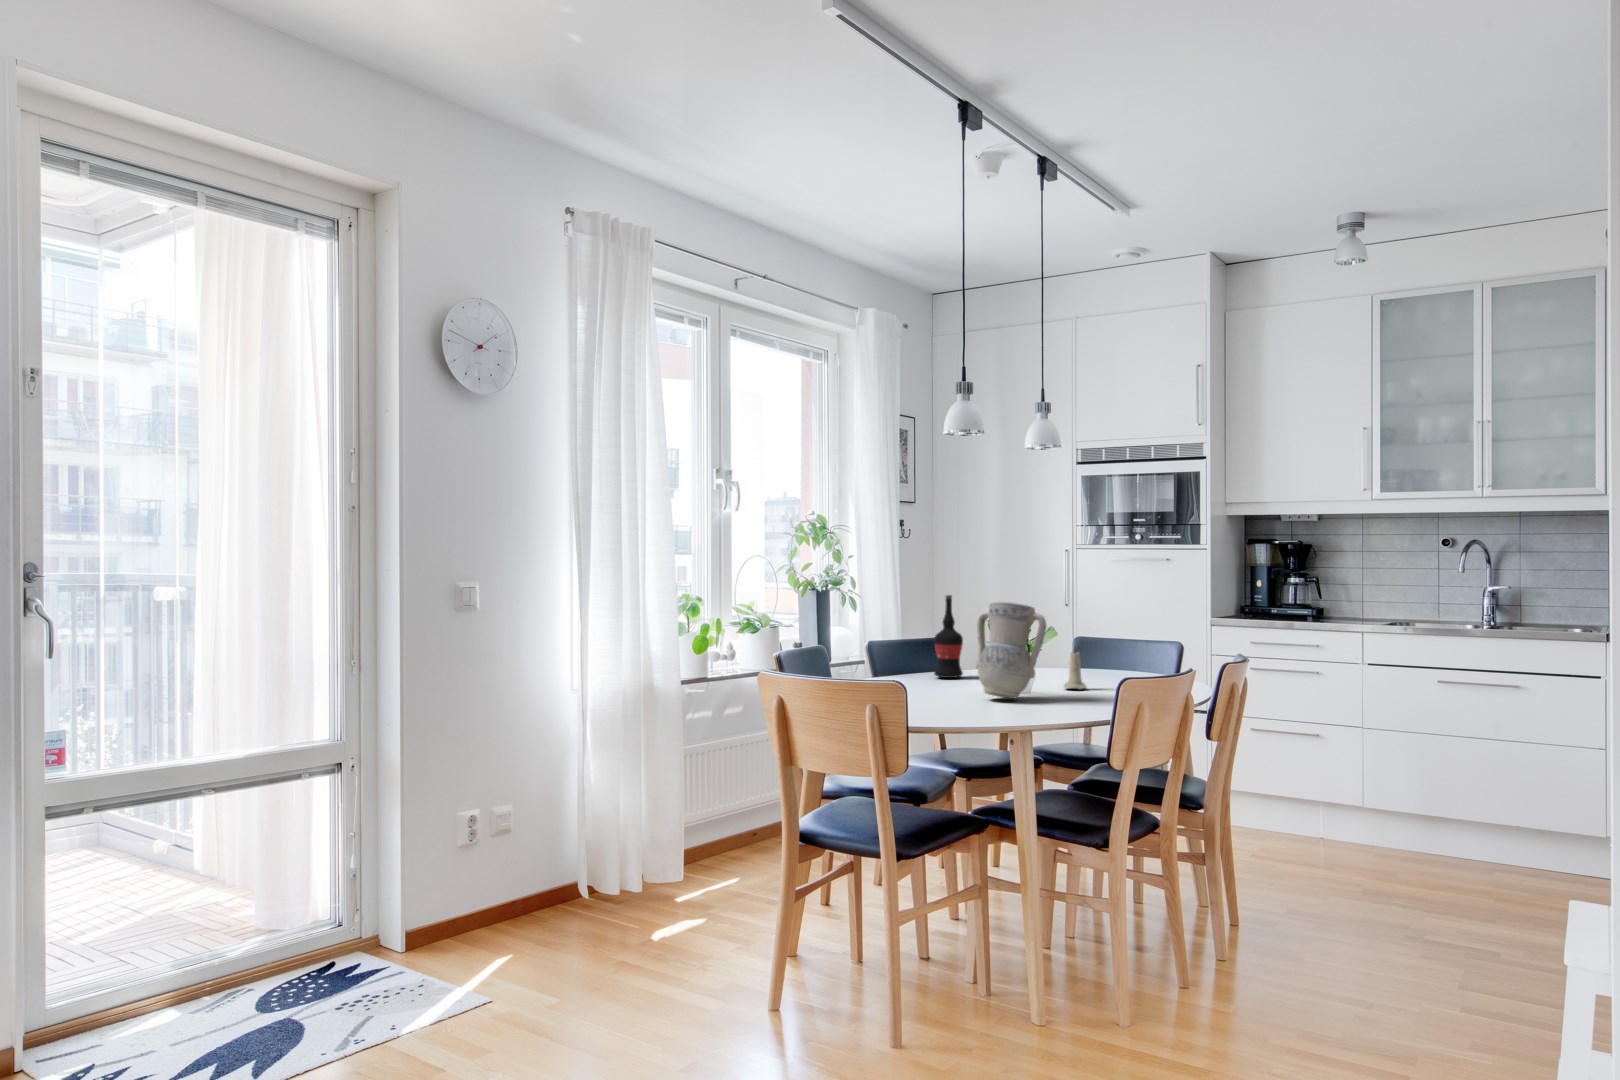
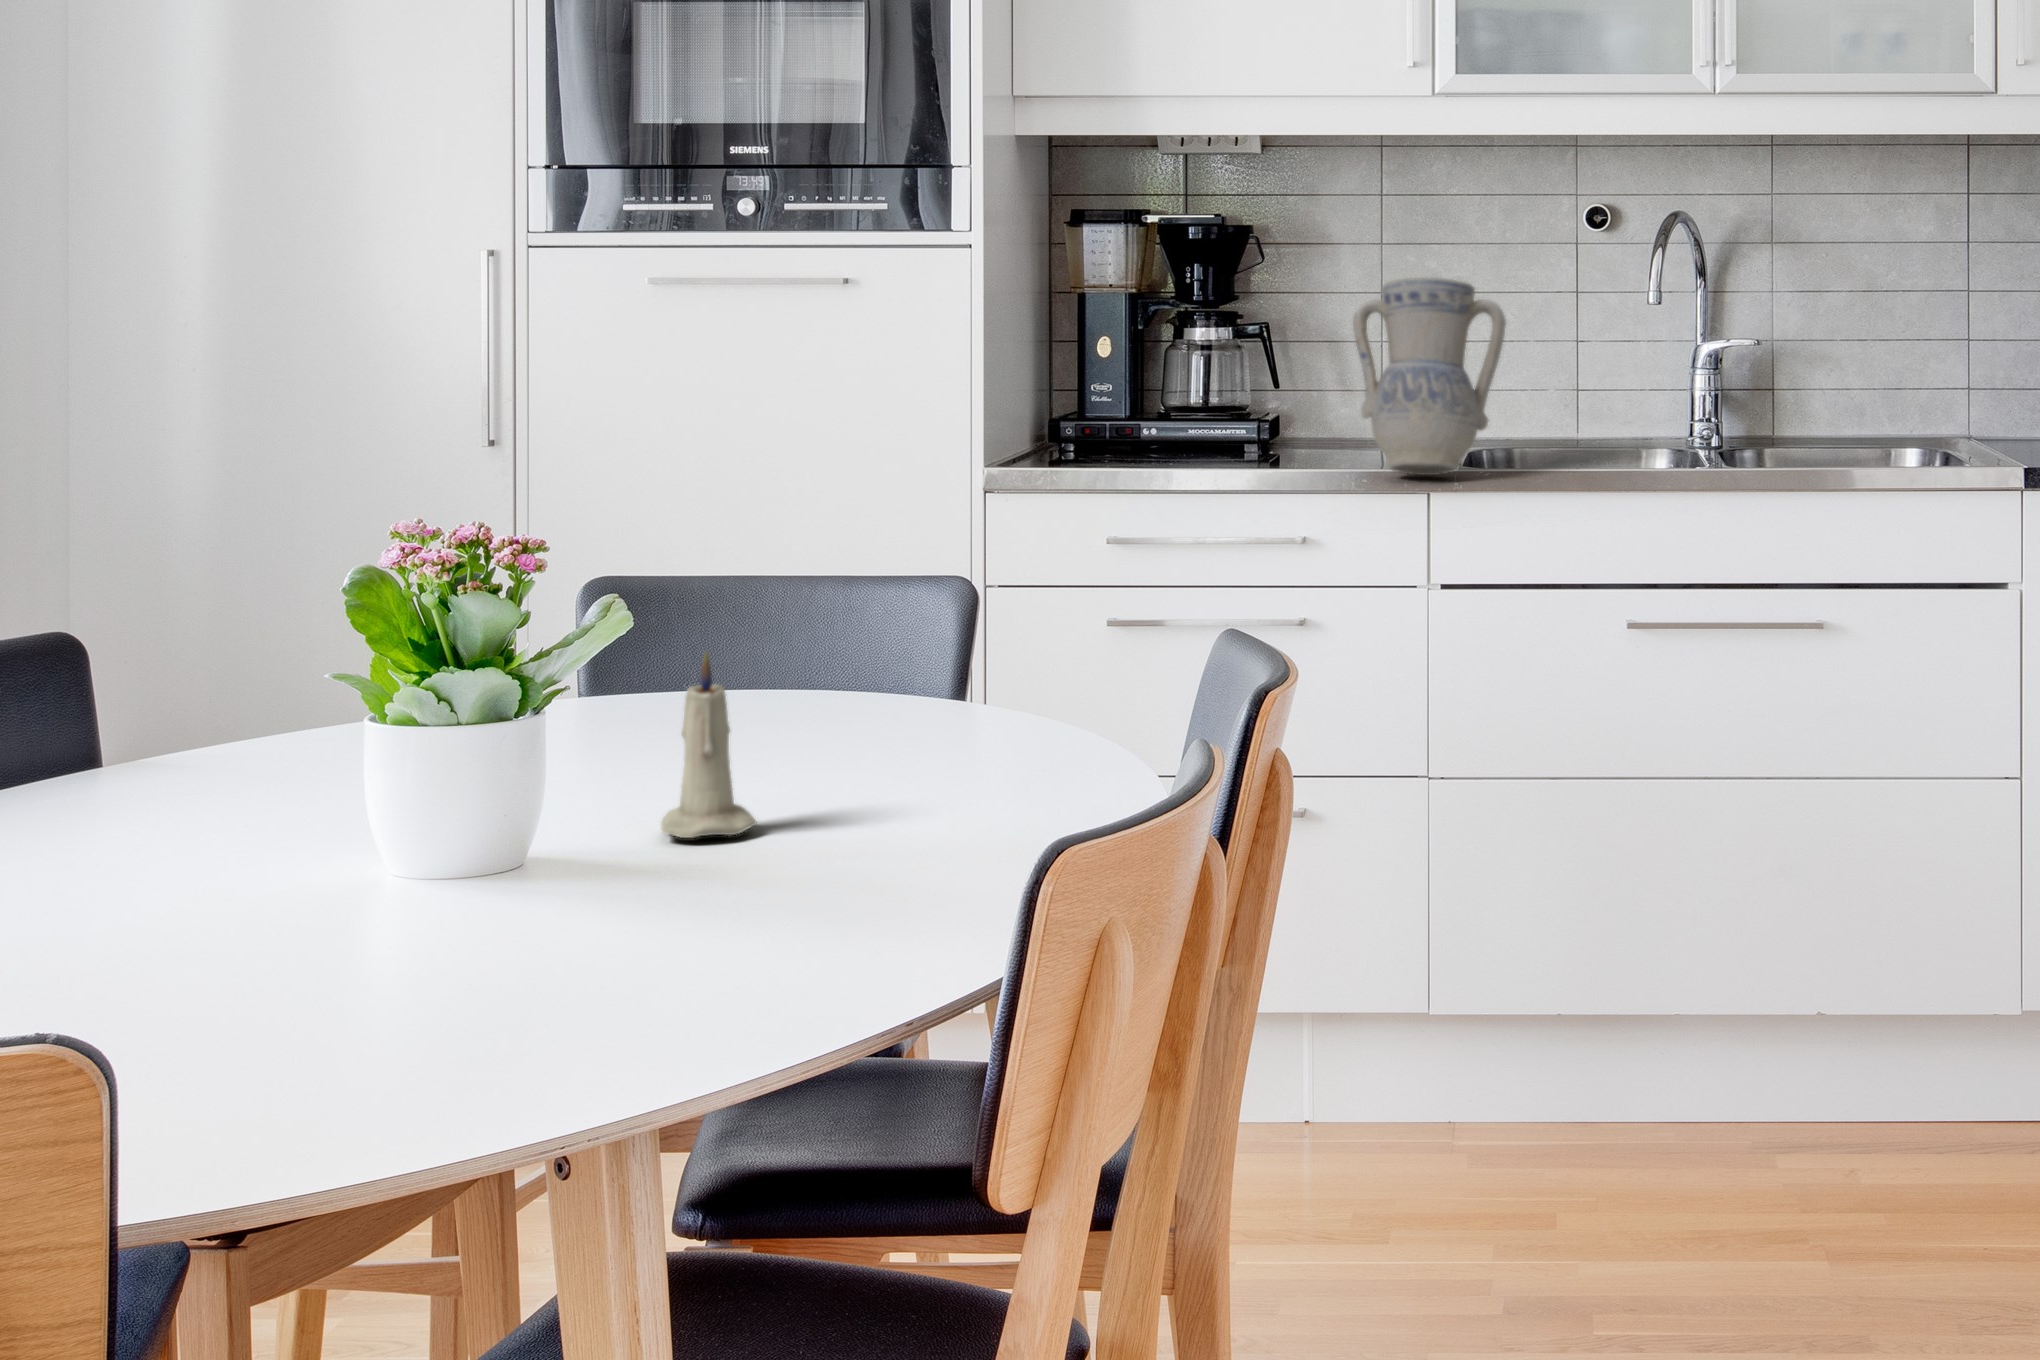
wine bottle: present [934,595,963,678] -> none [55,467,192,826]
vase: present [976,602,1046,698] -> present [1353,277,1506,475]

